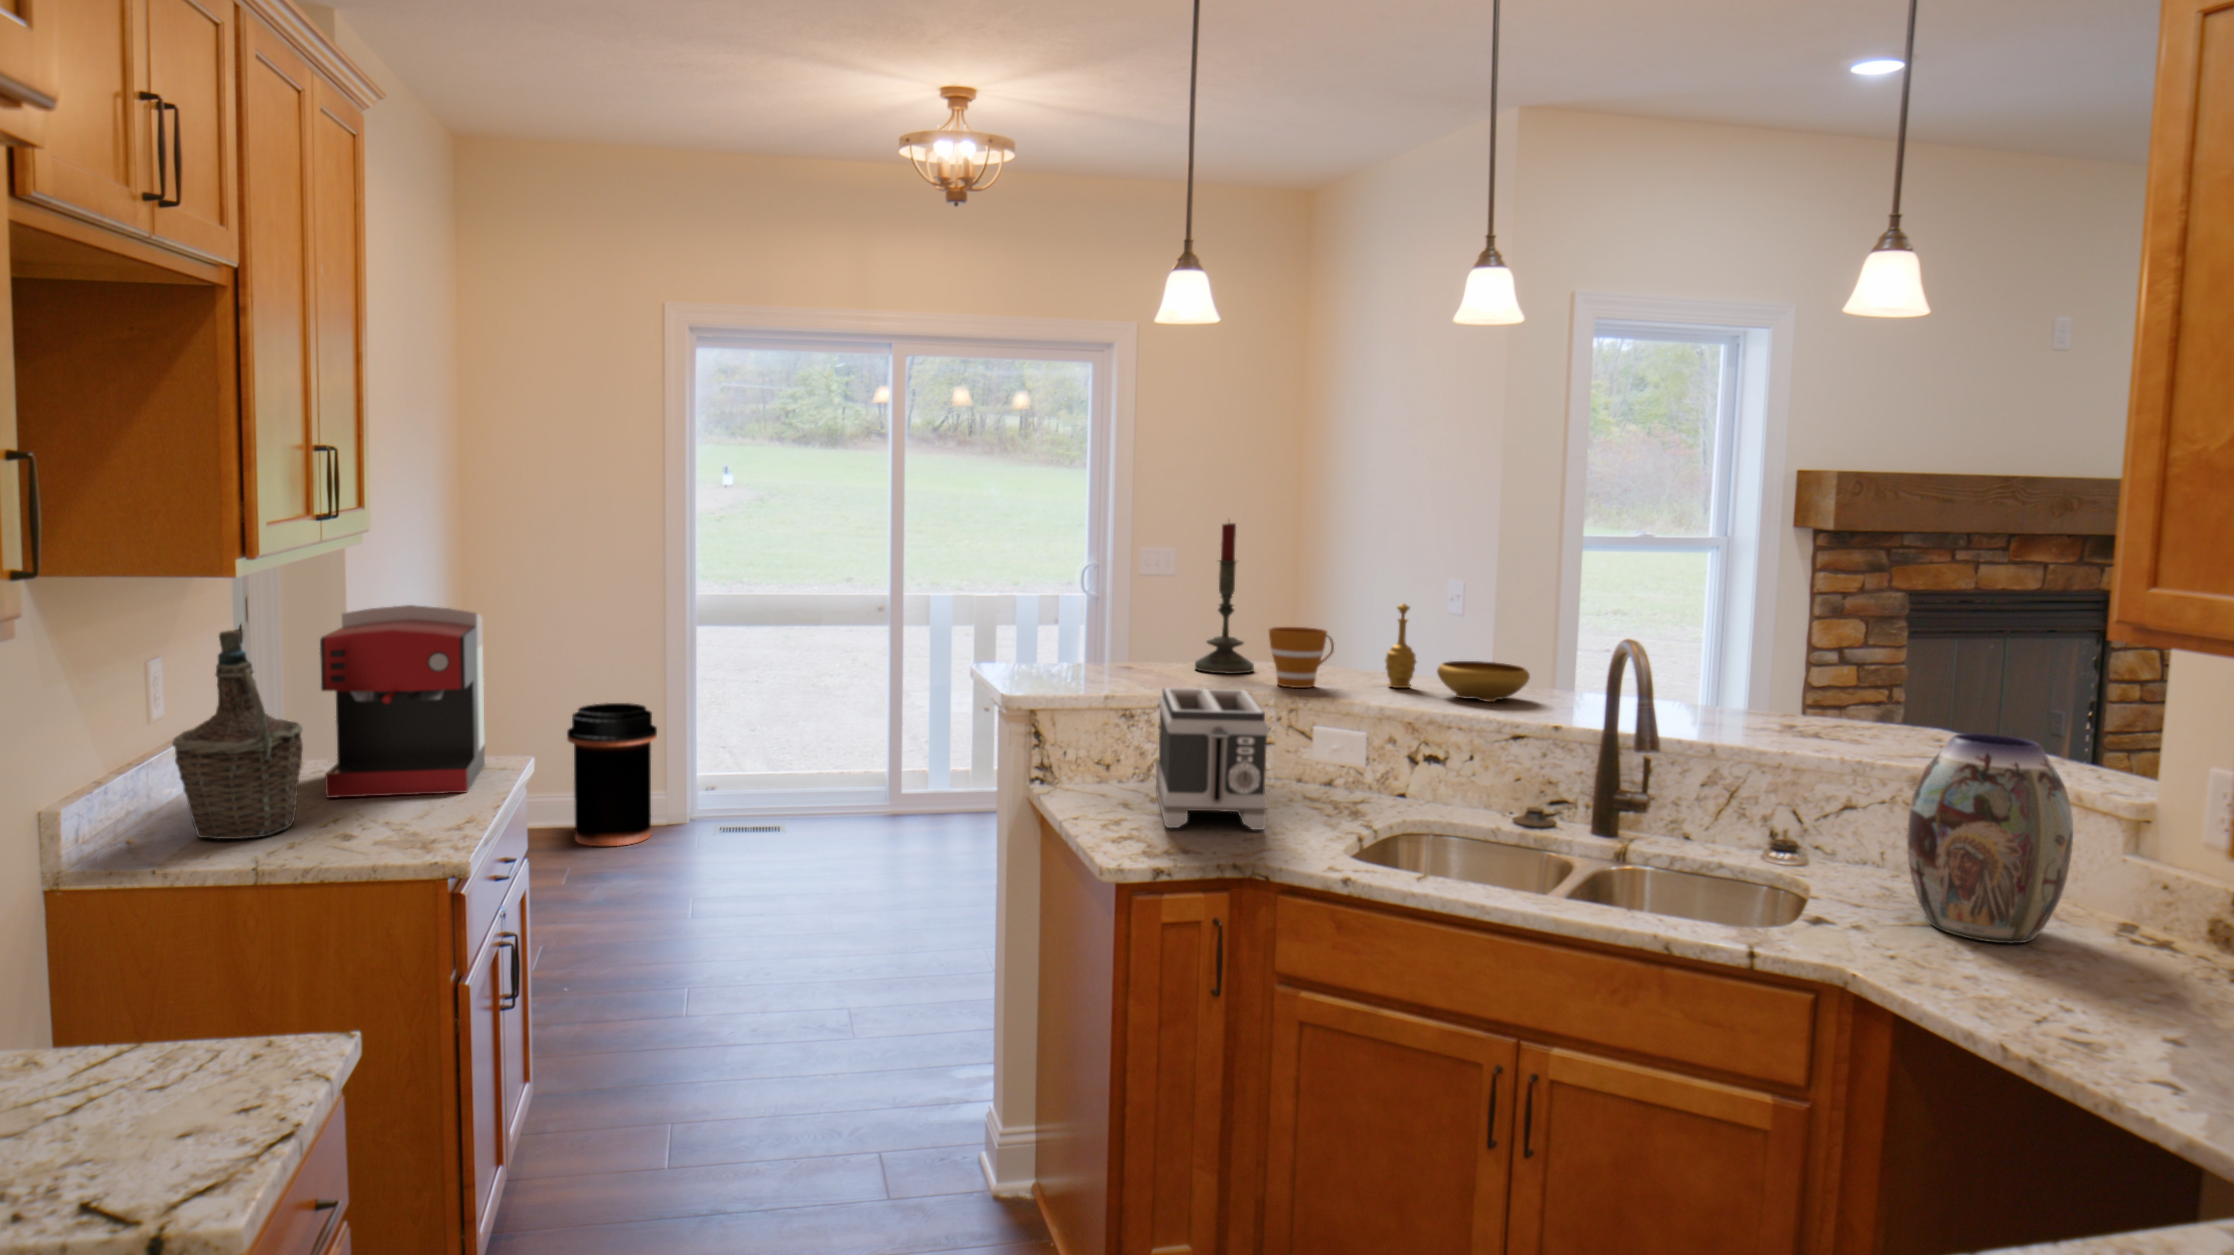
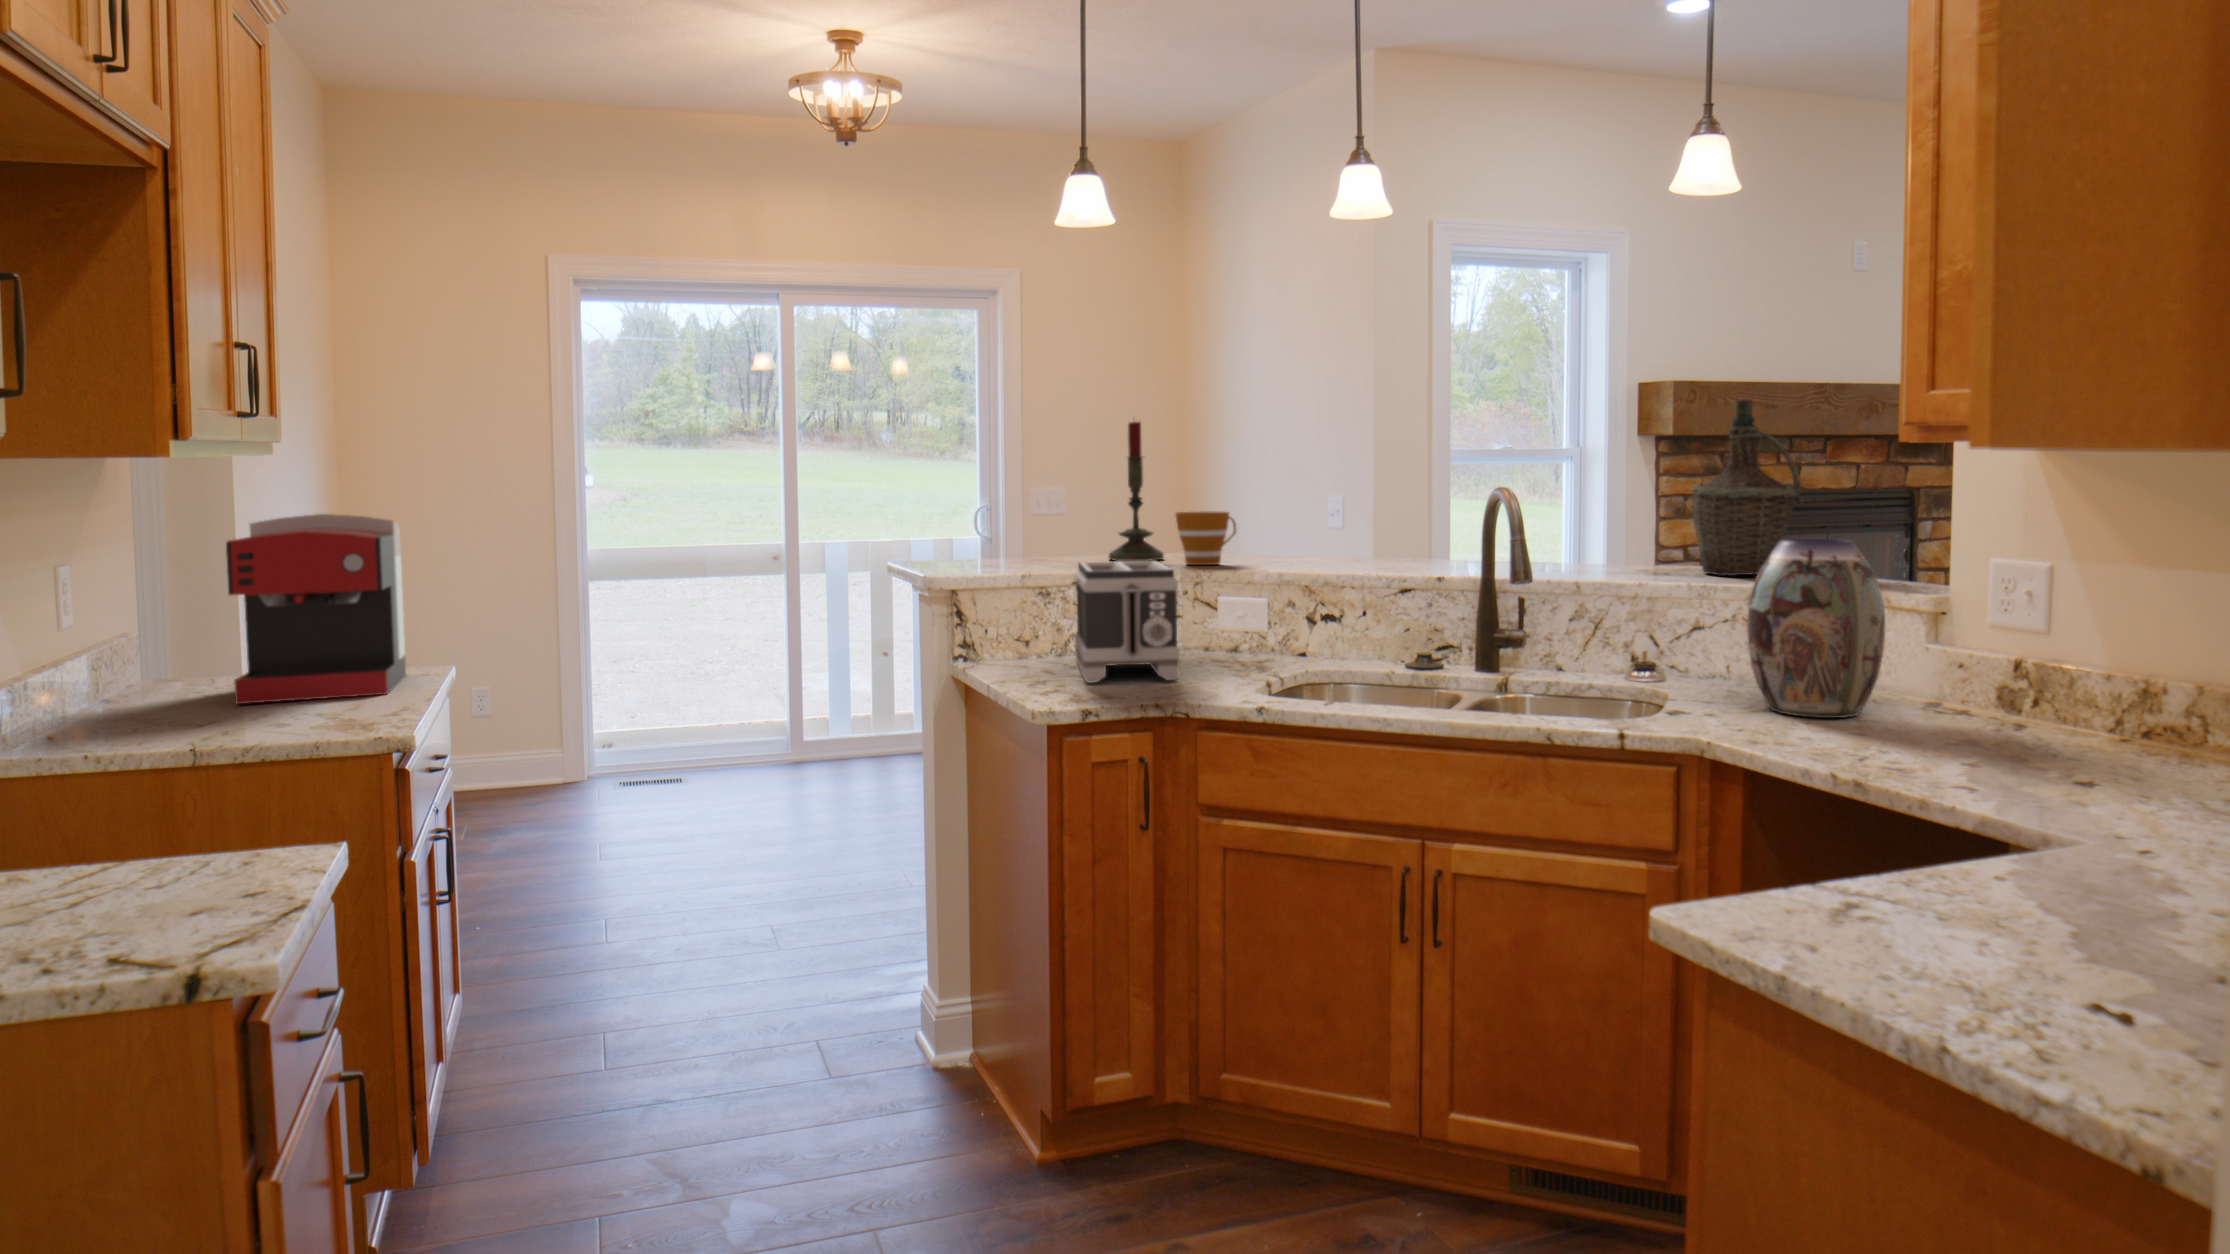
decorative bowl: present [1385,604,1530,702] -> none [1283,484,1414,566]
bottle: present [172,630,303,839] -> present [1692,398,1802,576]
trash can: present [567,703,657,846] -> none [496,656,588,796]

